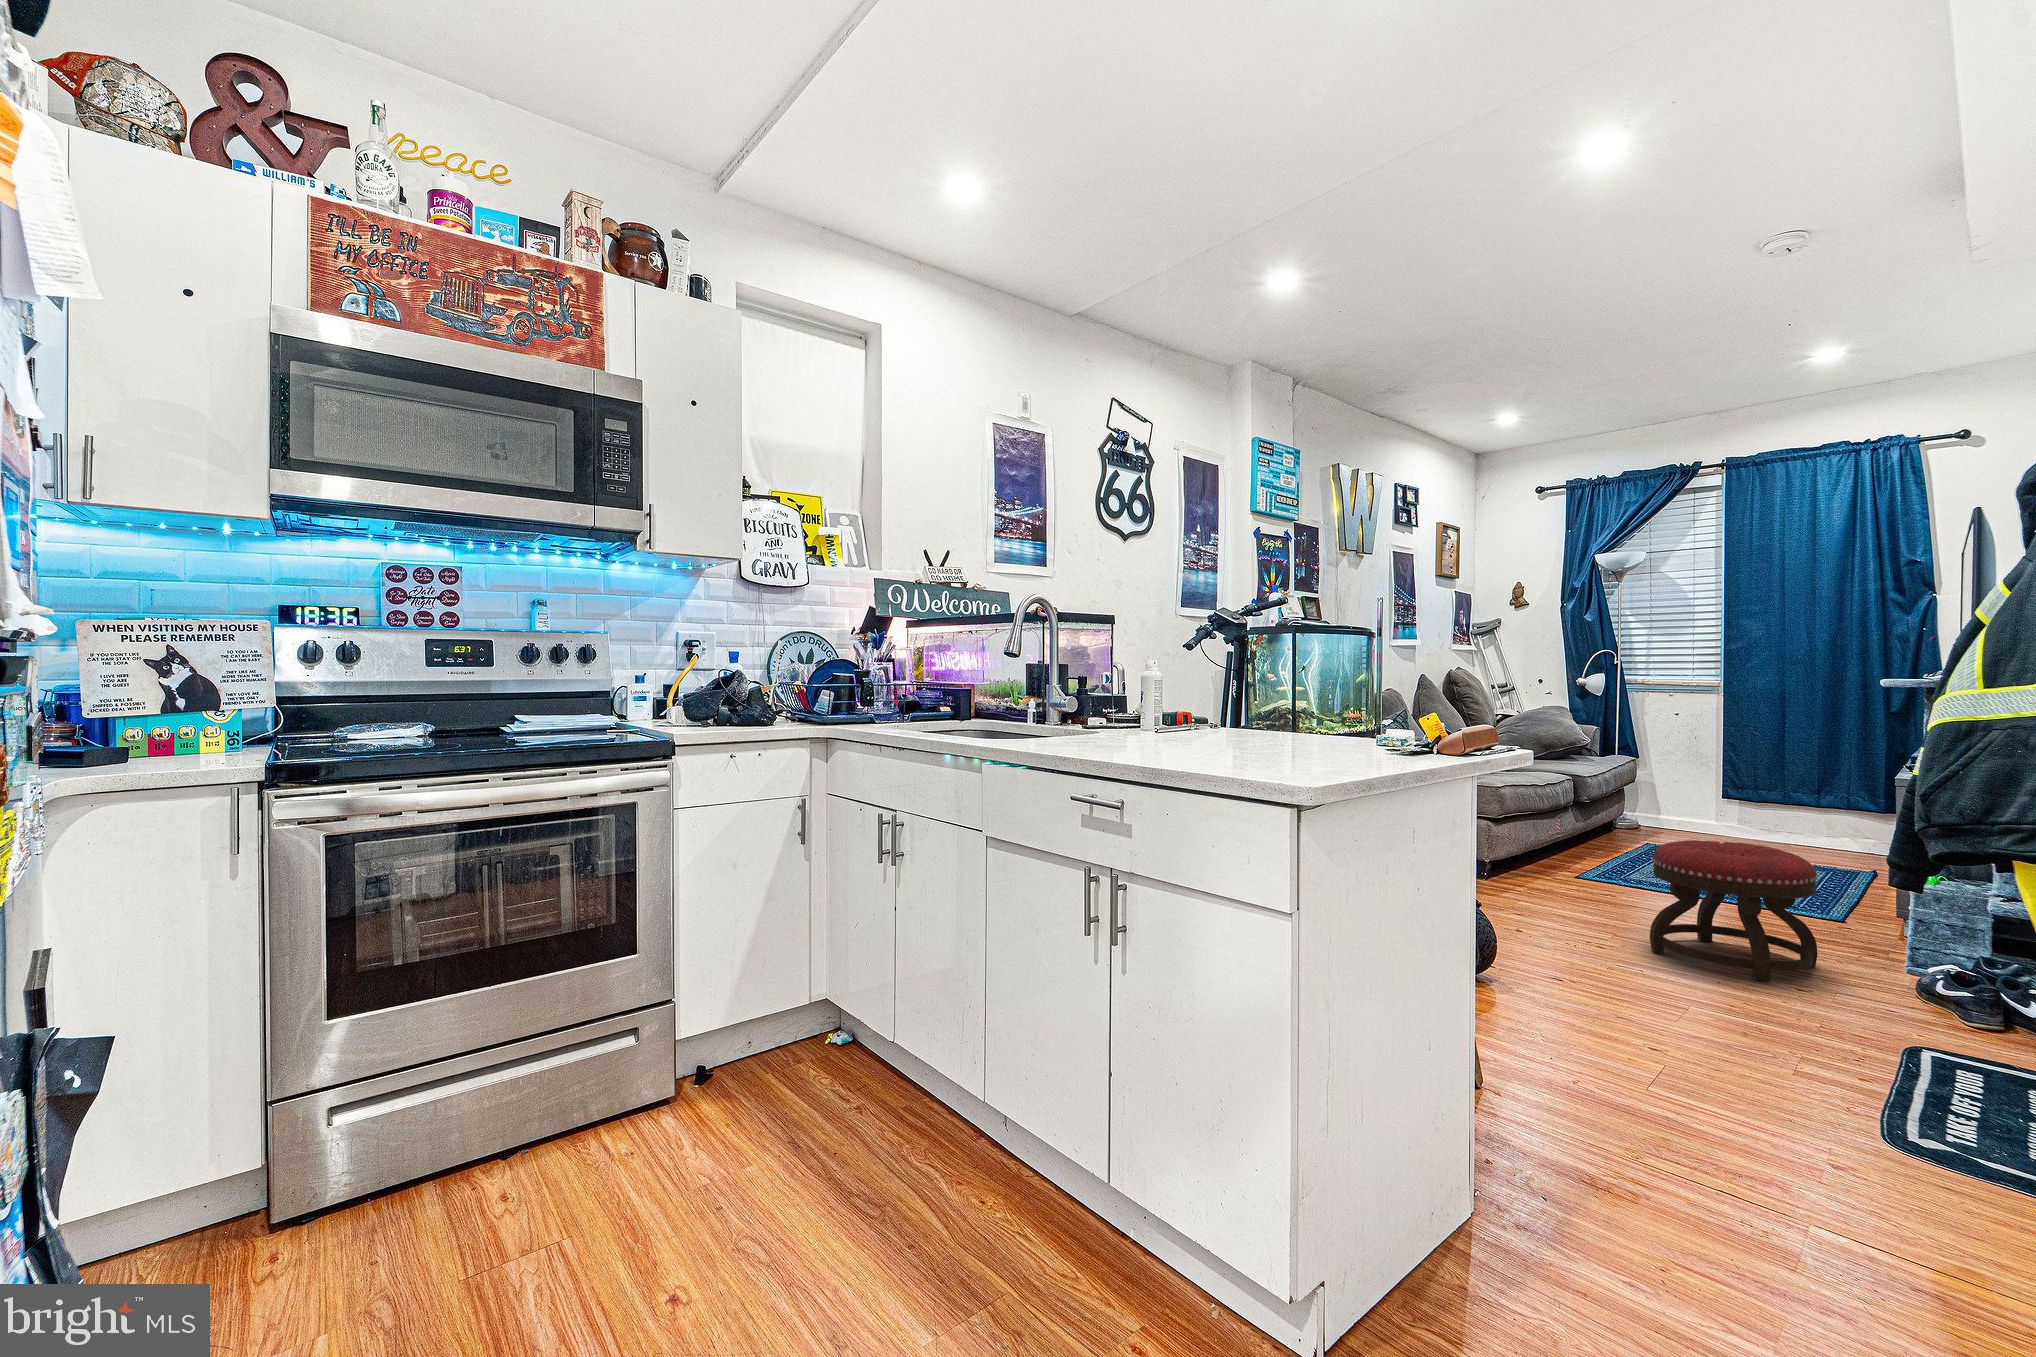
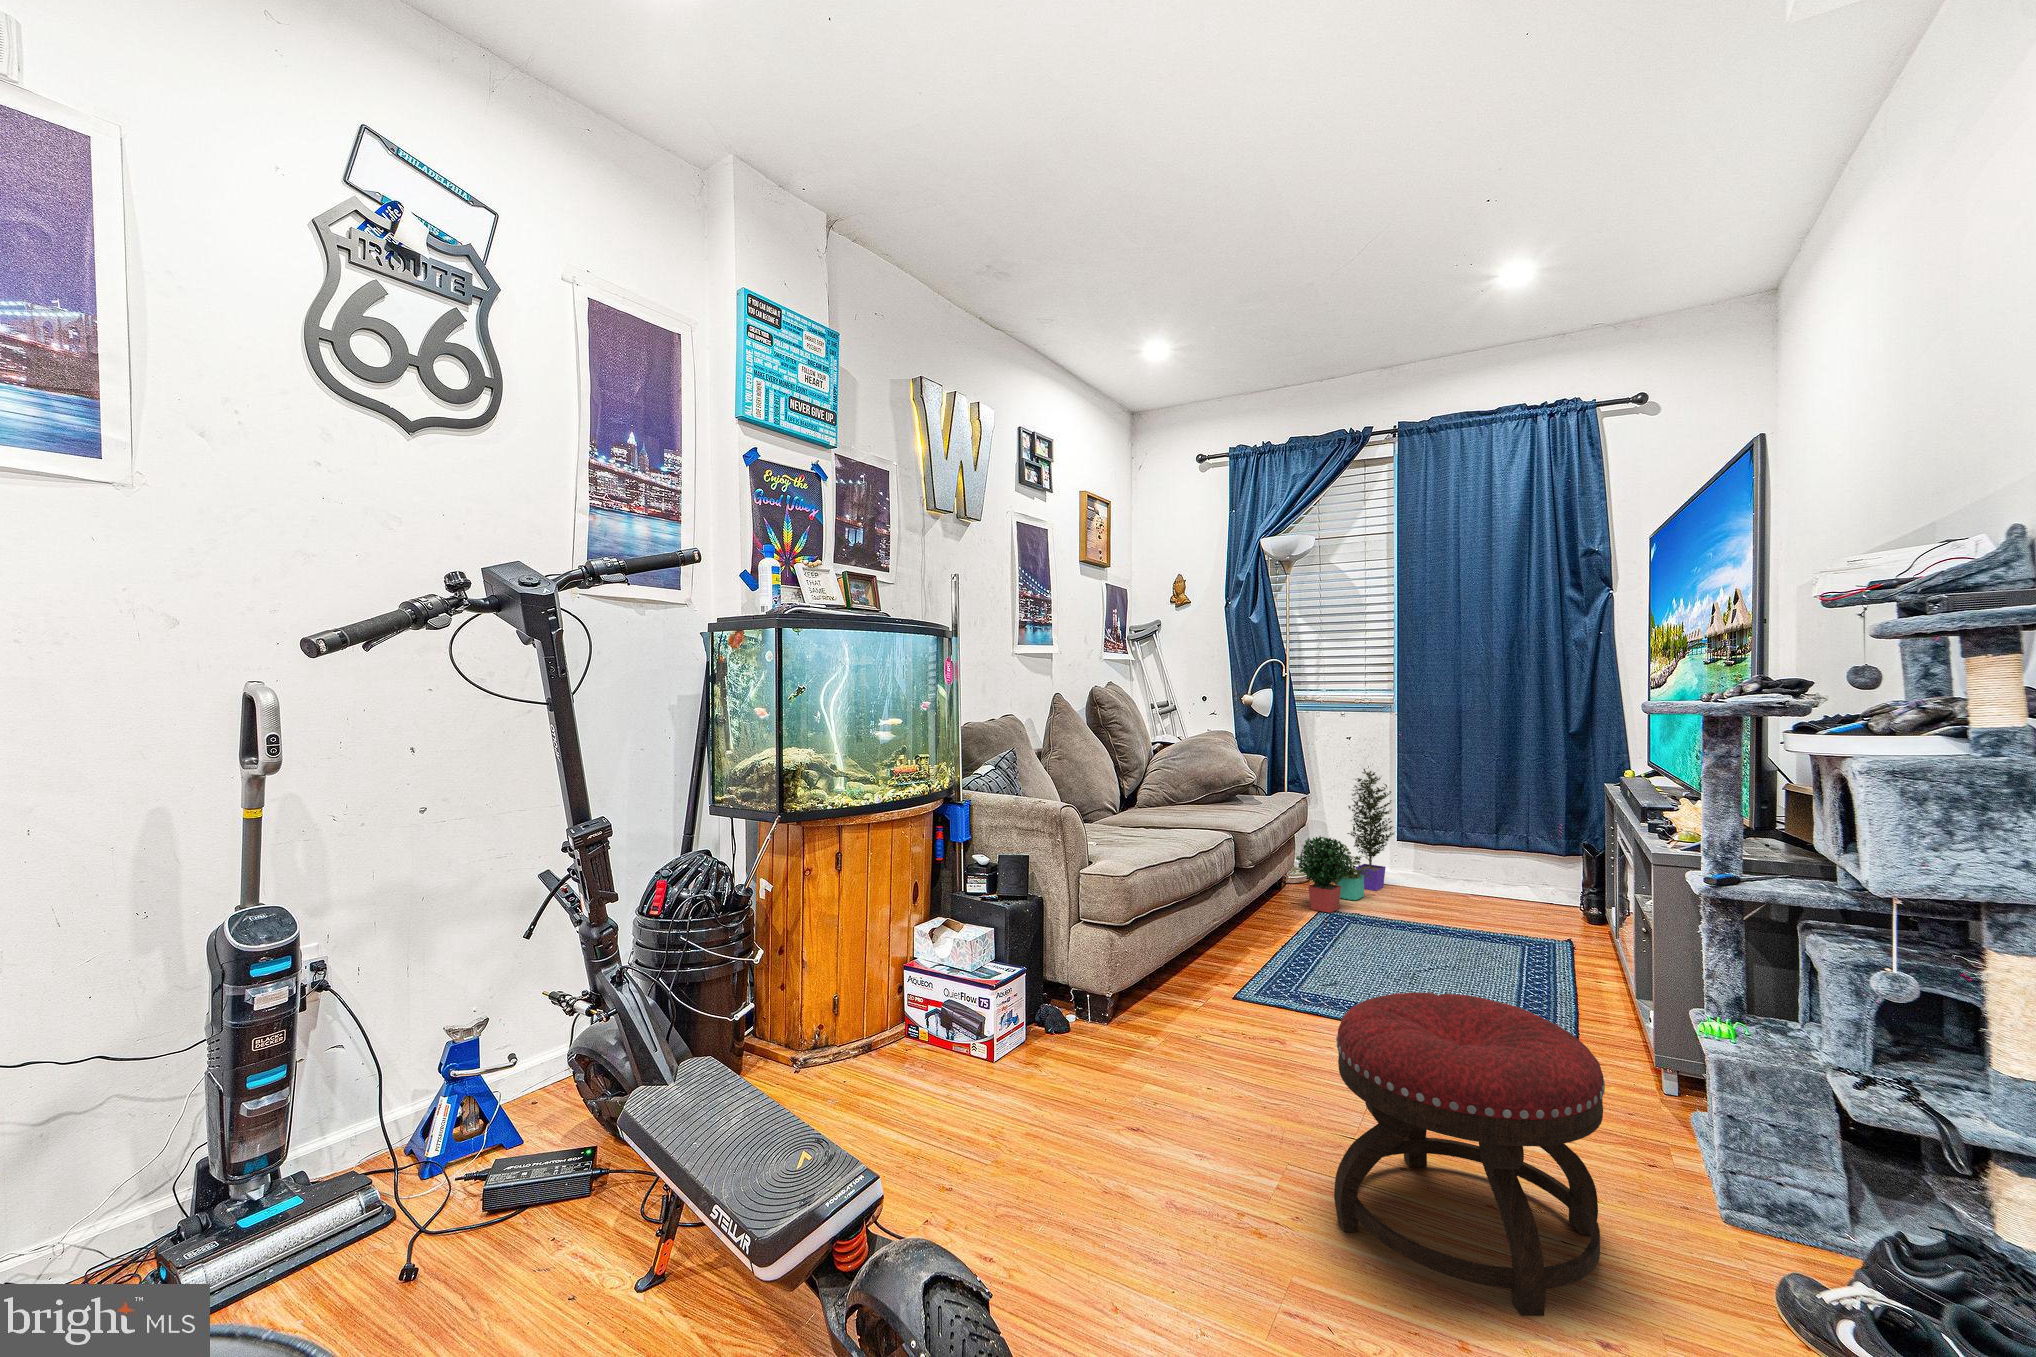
potted plant: none [1625,738,1721,844] -> present [1296,769,1394,913]

